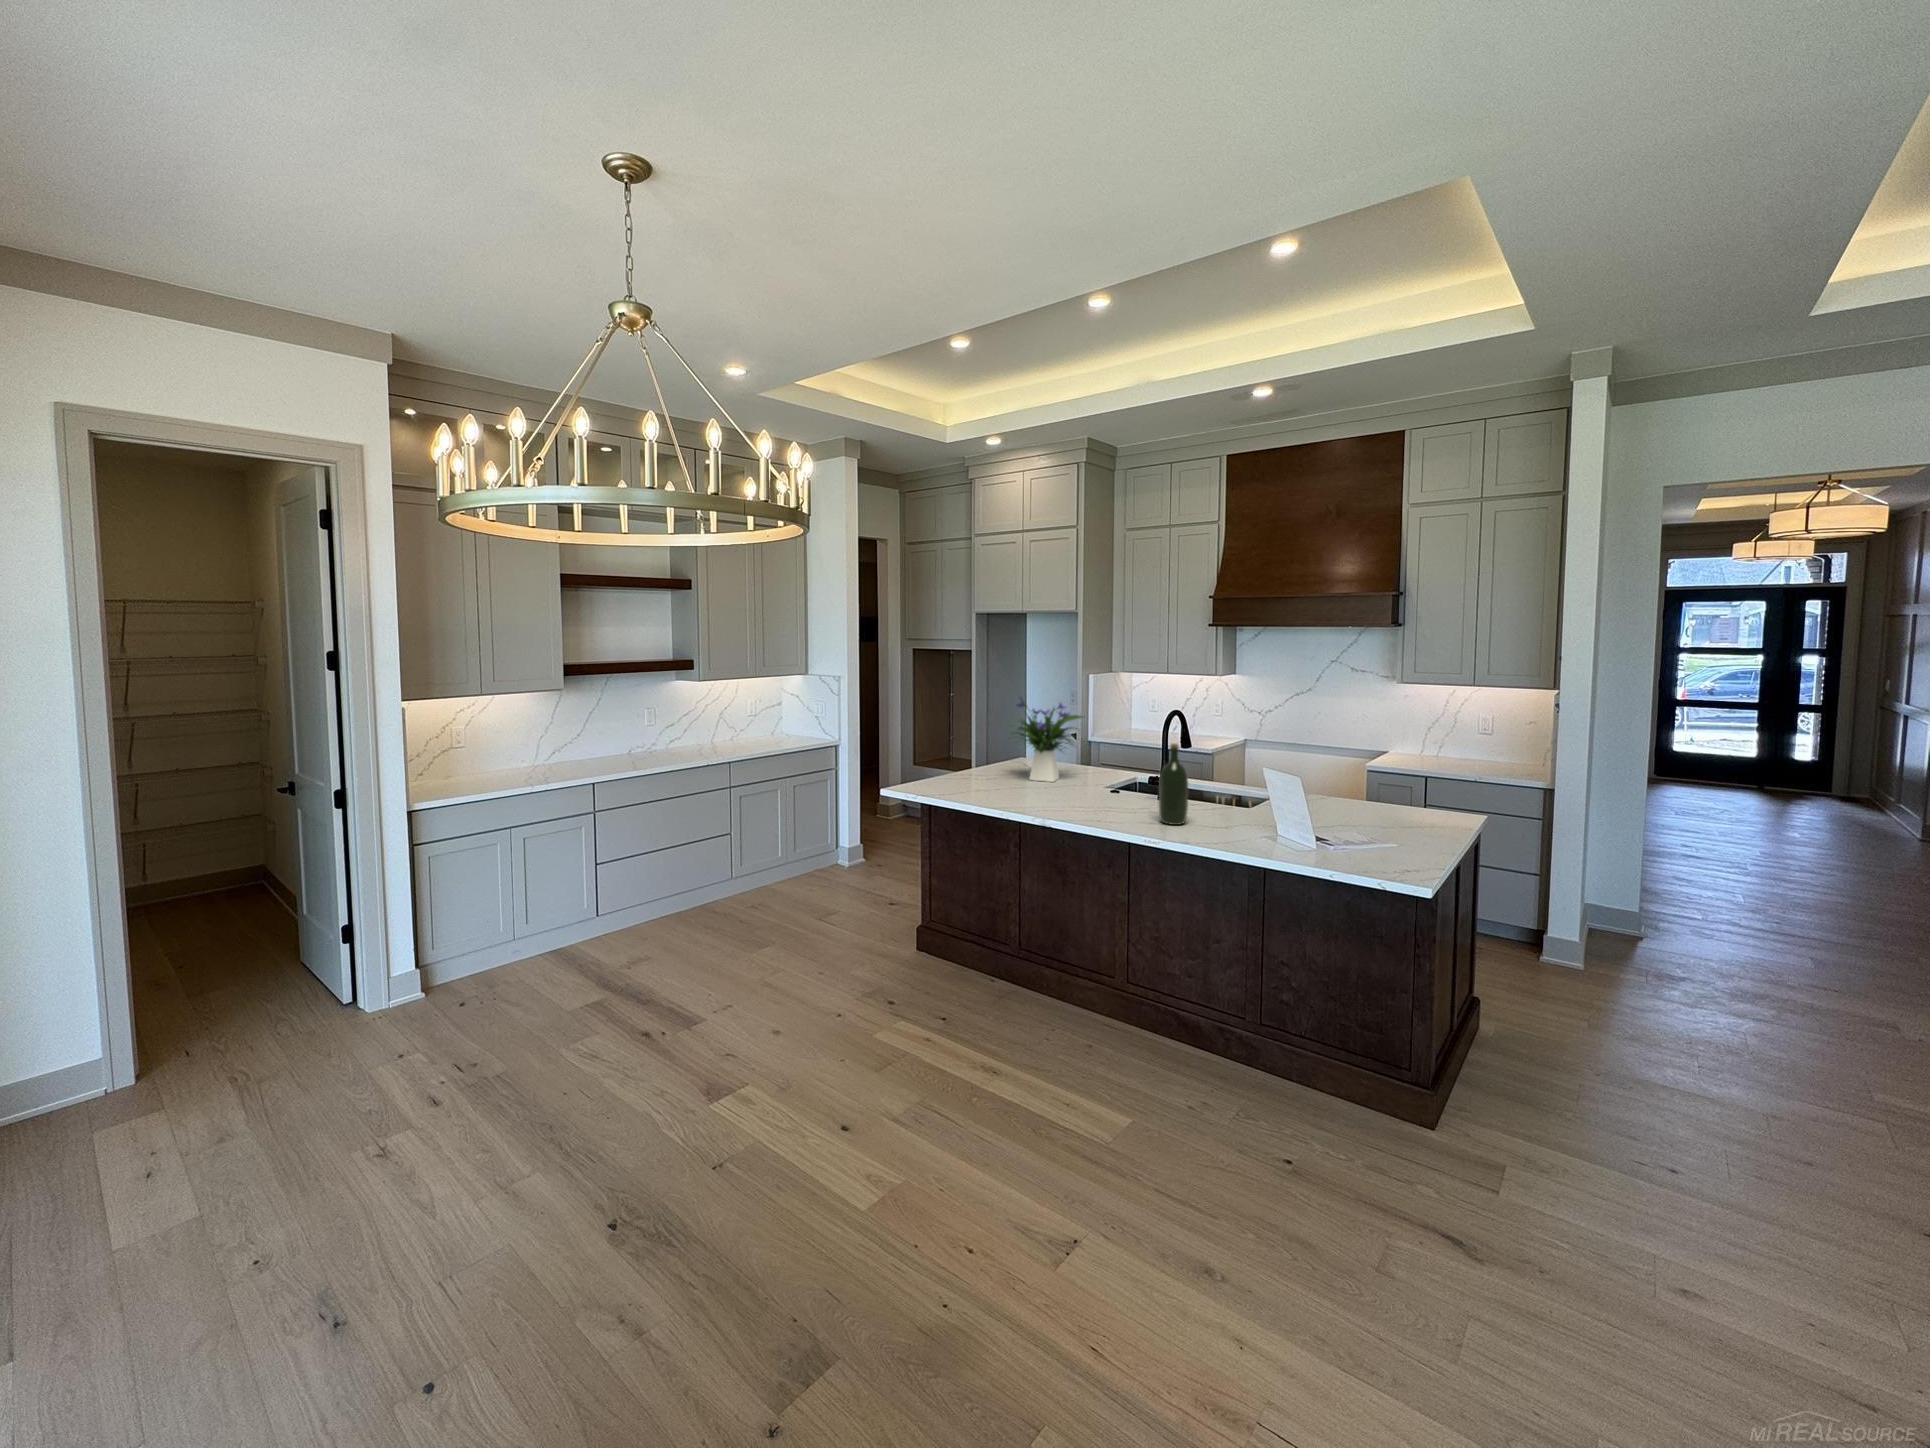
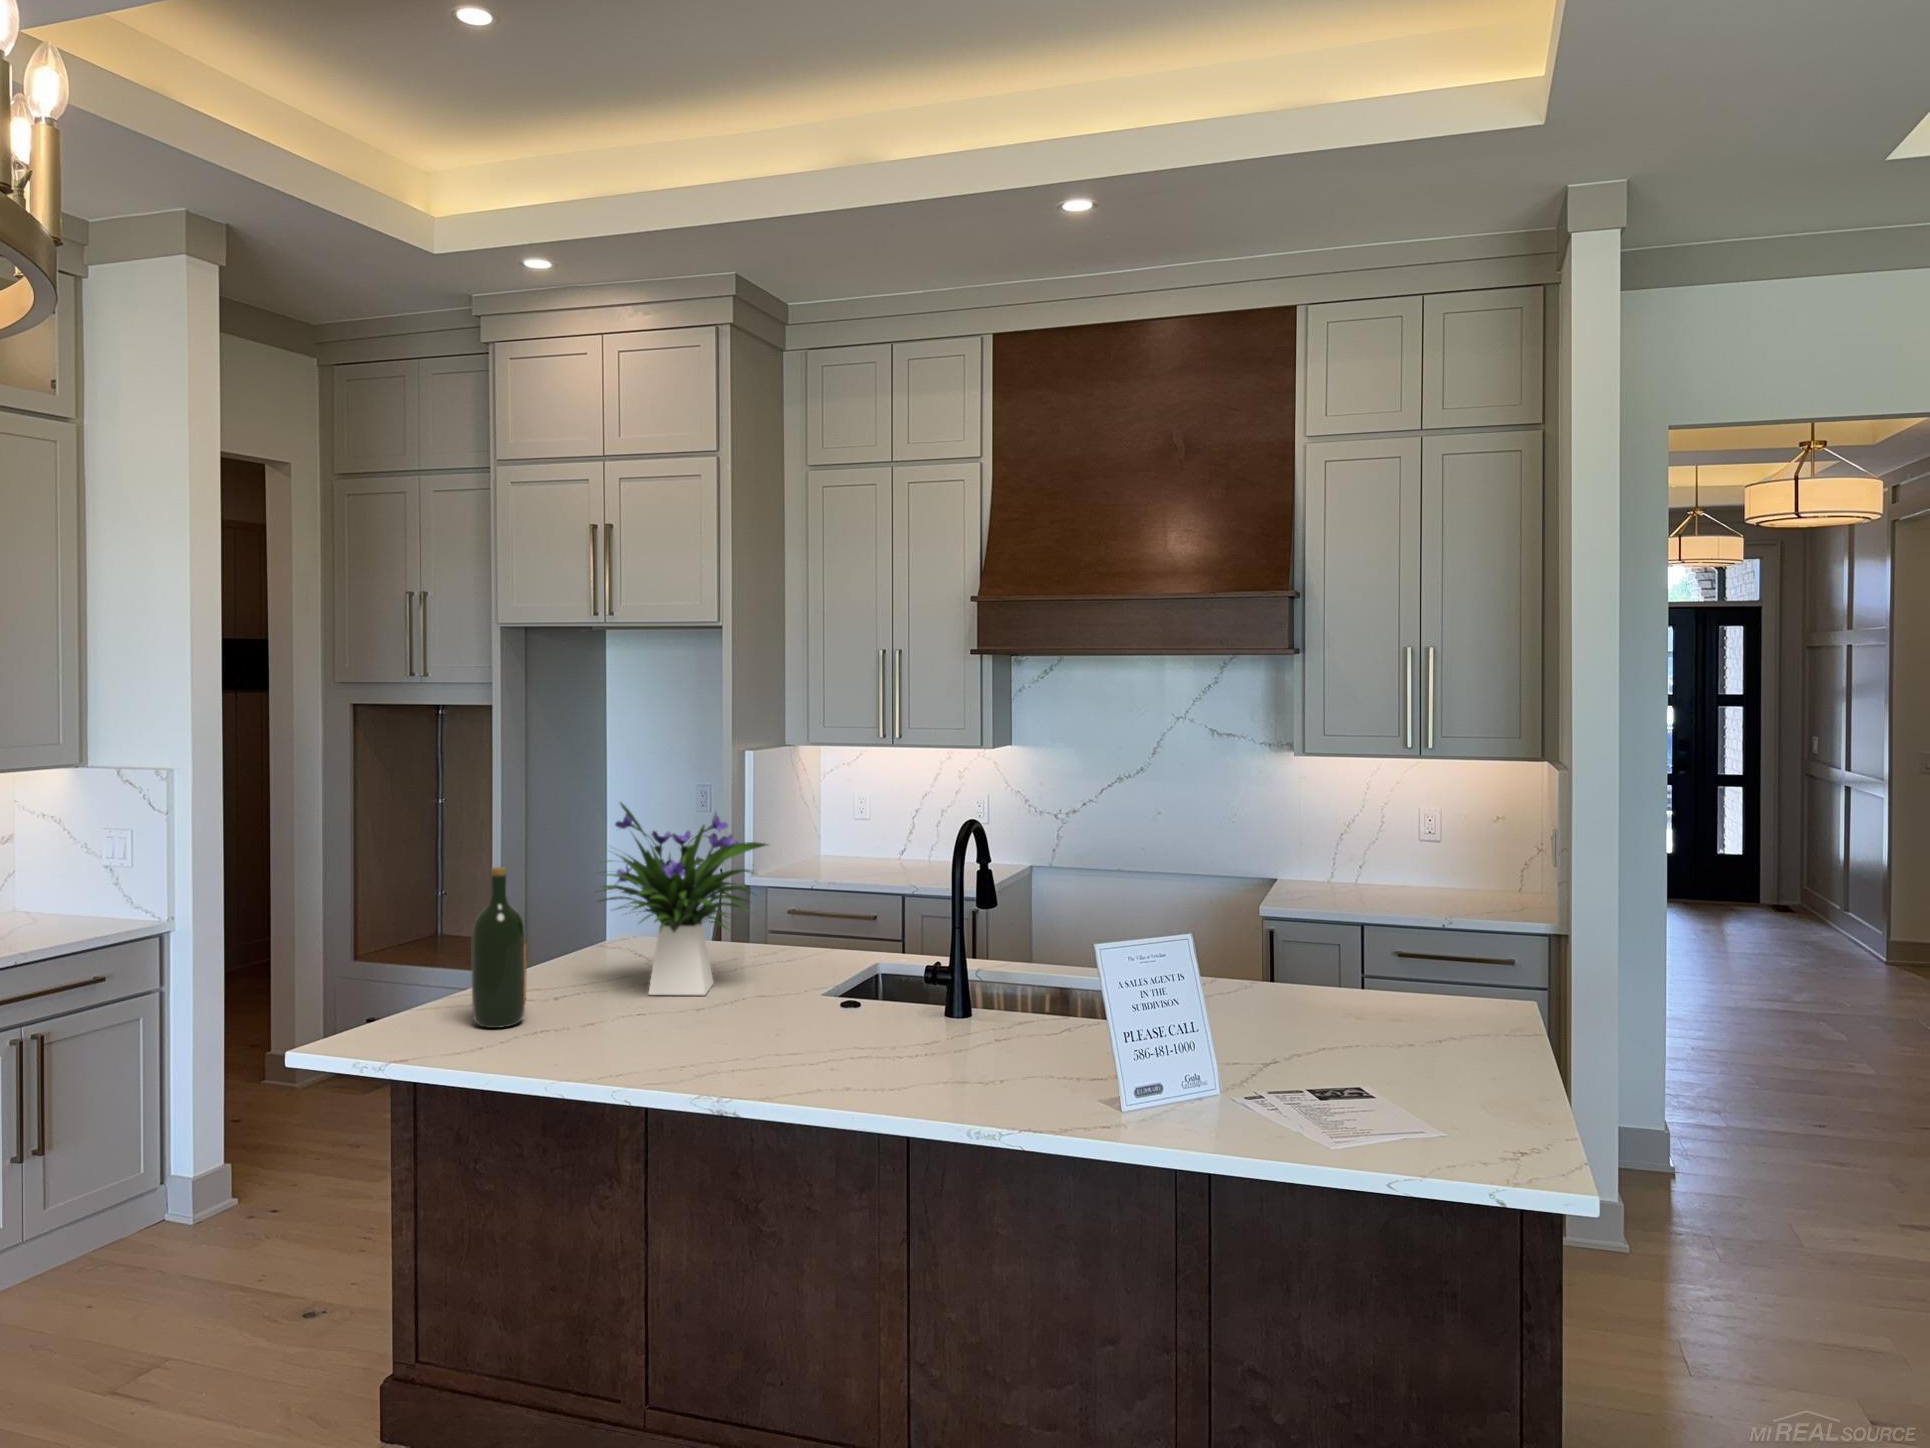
wine bottle: present [1159,743,1188,825] -> present [472,867,526,1028]

